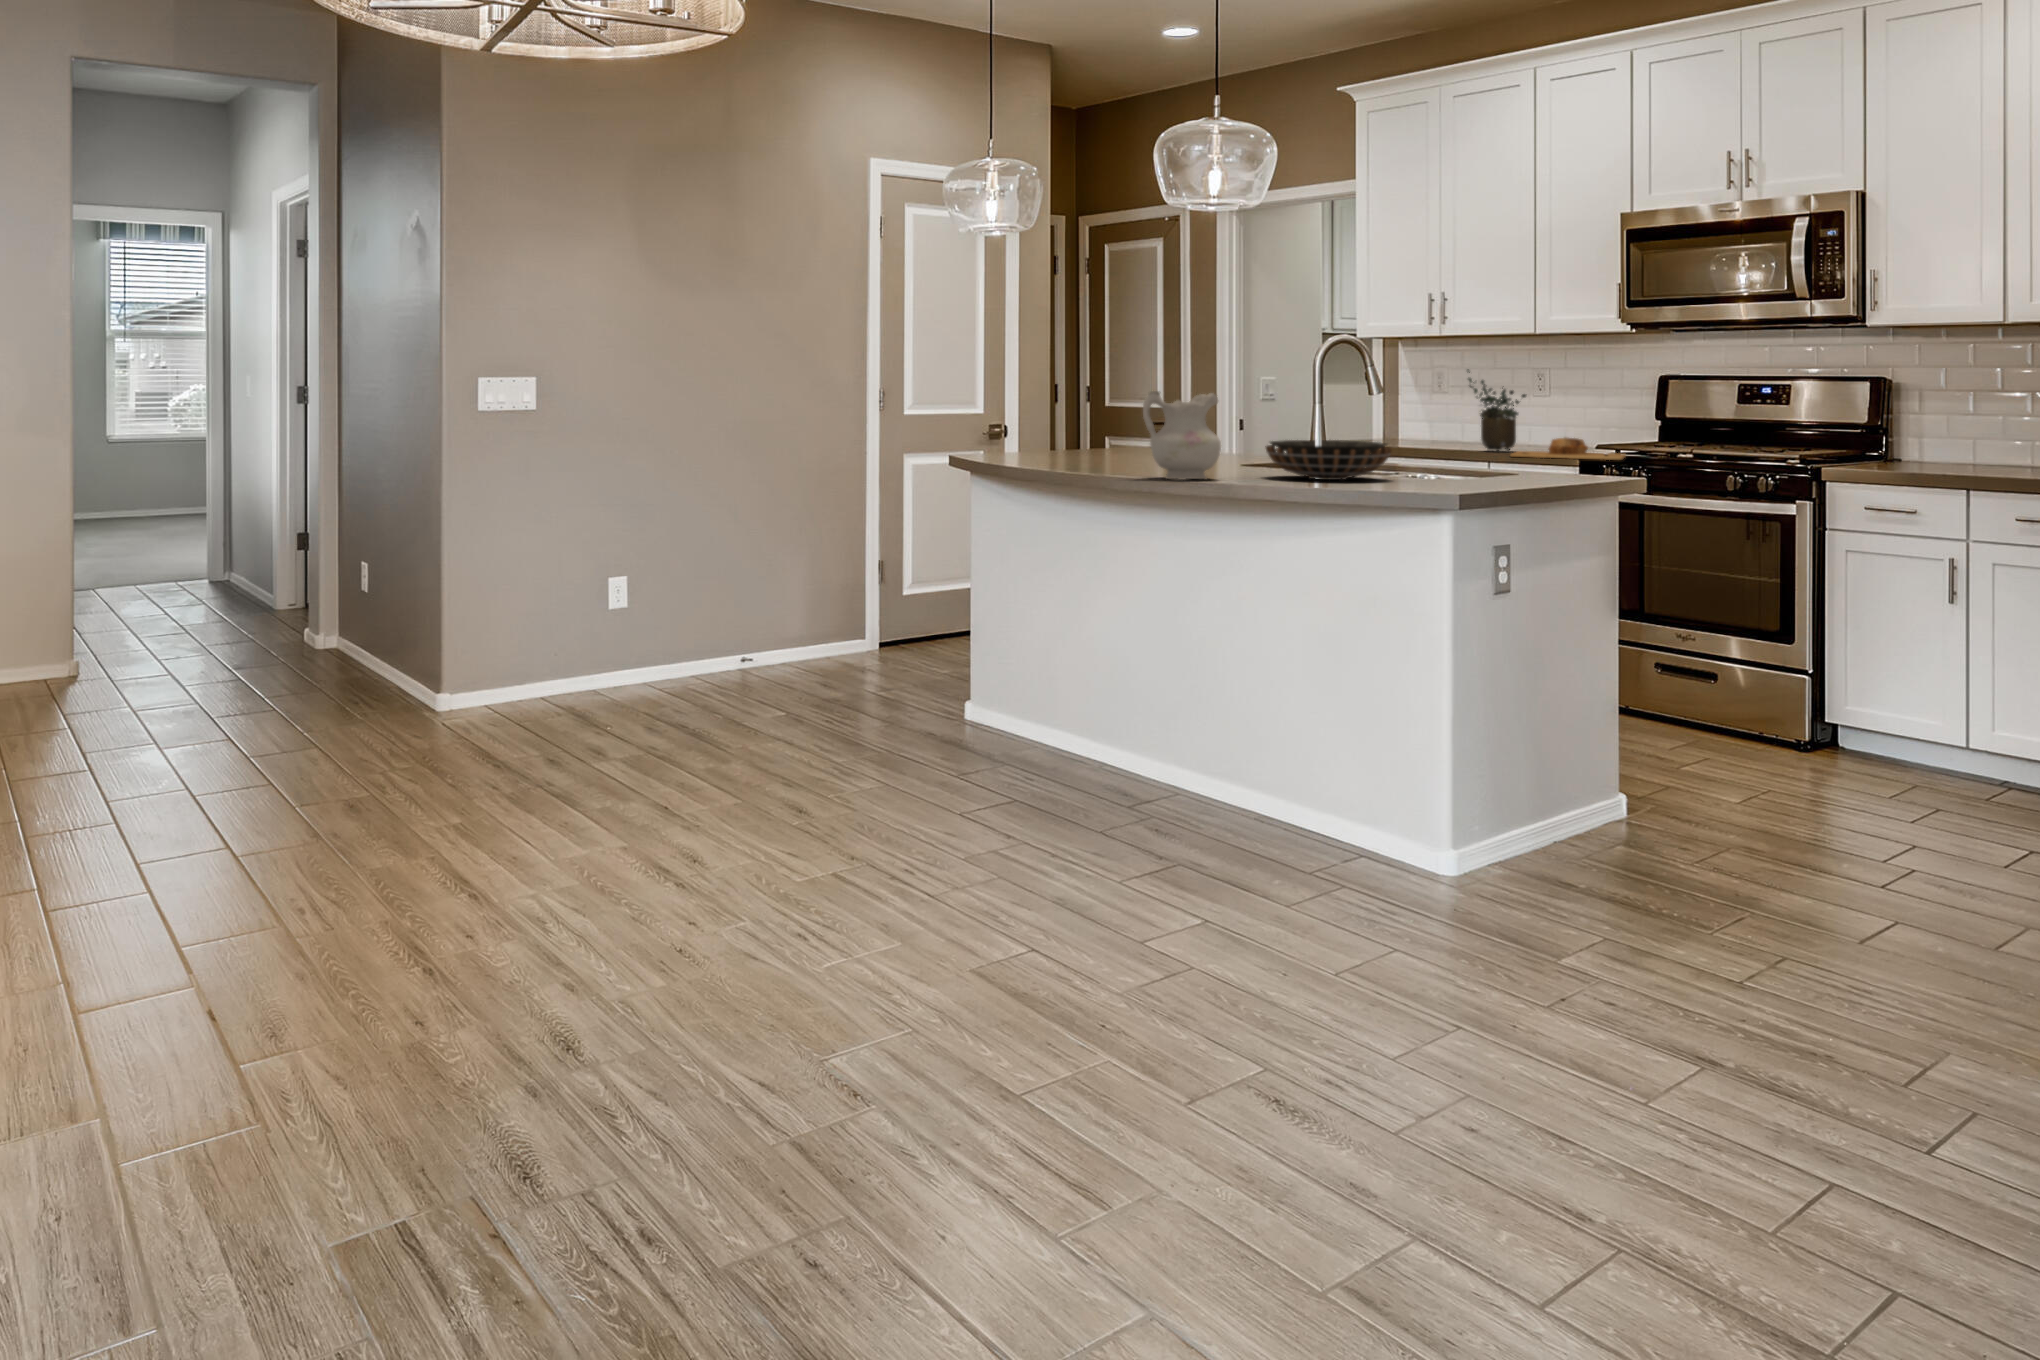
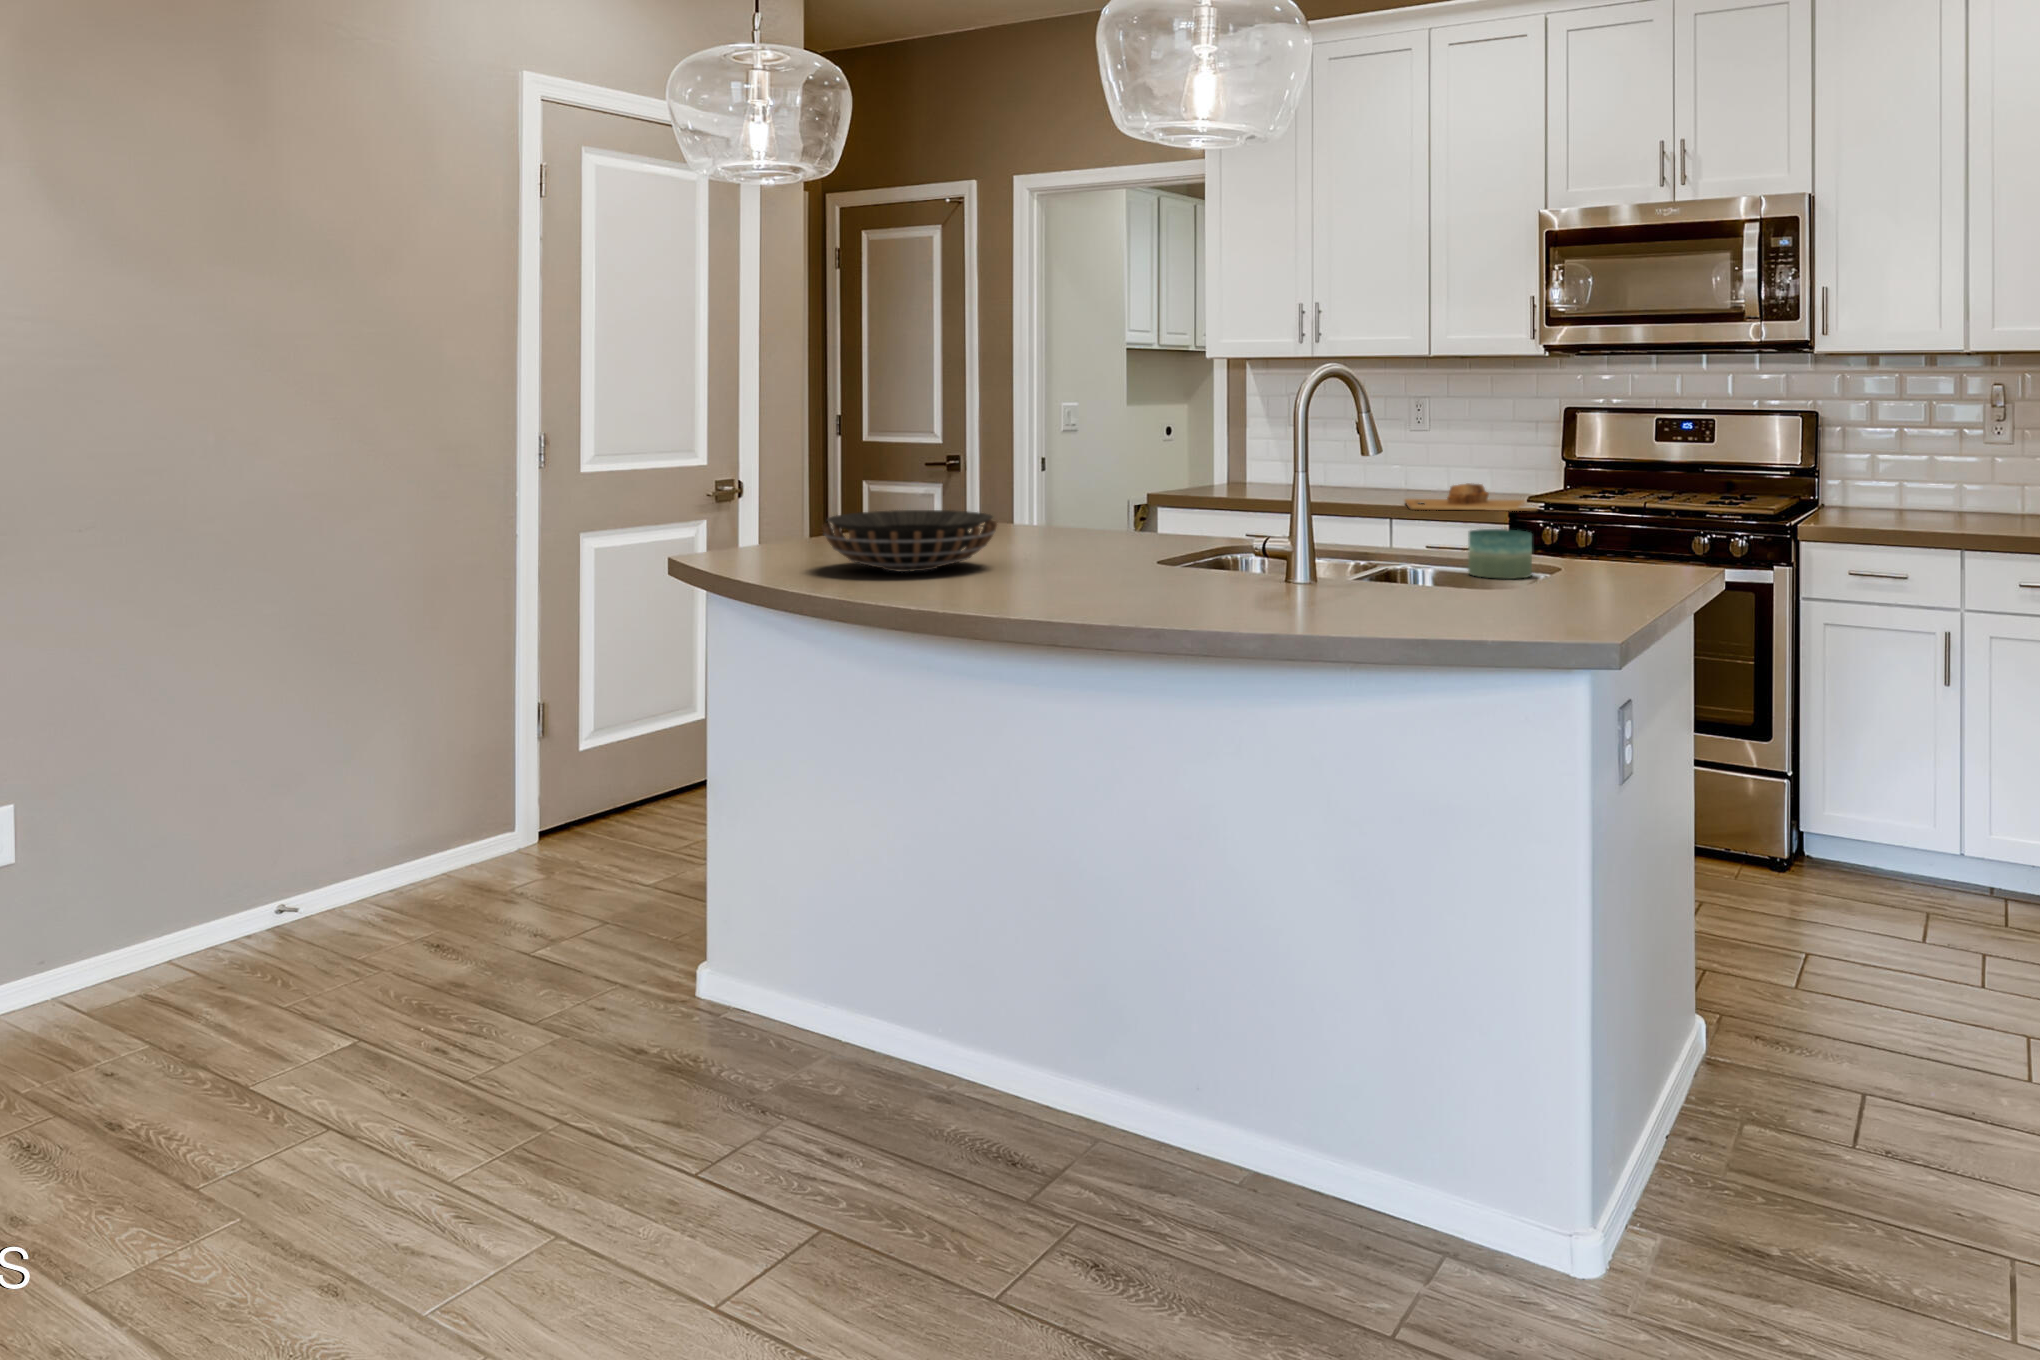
potted plant: present [1467,369,1526,451] -> none [1333,398,1403,497]
ceramic pitcher: present [1143,391,1221,480] -> none [1056,455,1185,613]
decorative bowl: present [1265,440,1392,480] -> present [822,510,997,572]
candle: none [1440,449,1485,480] -> present [1468,529,1532,579]

